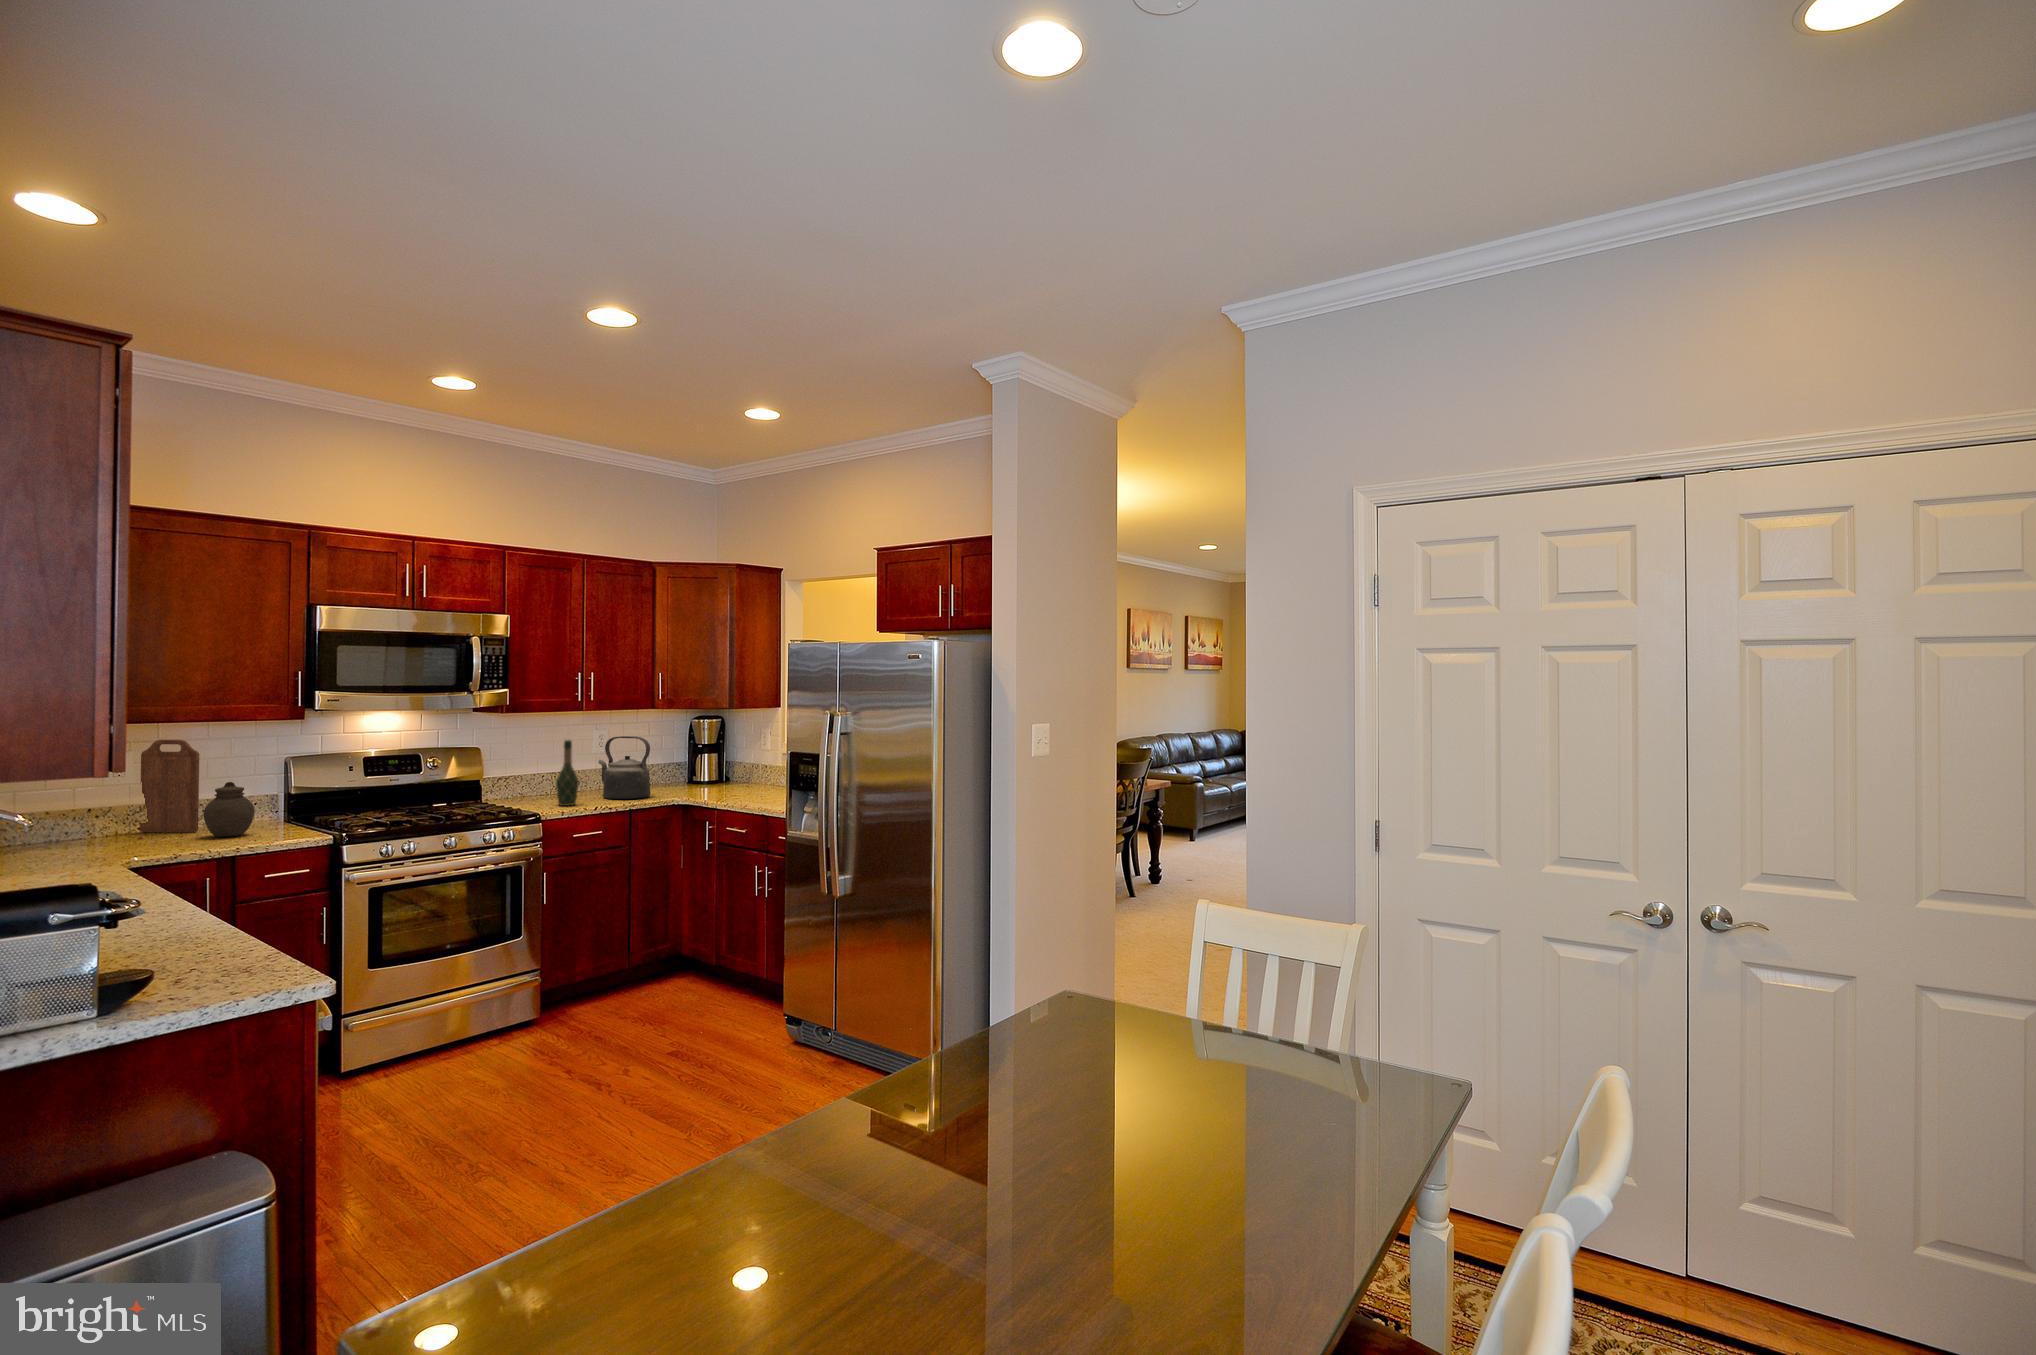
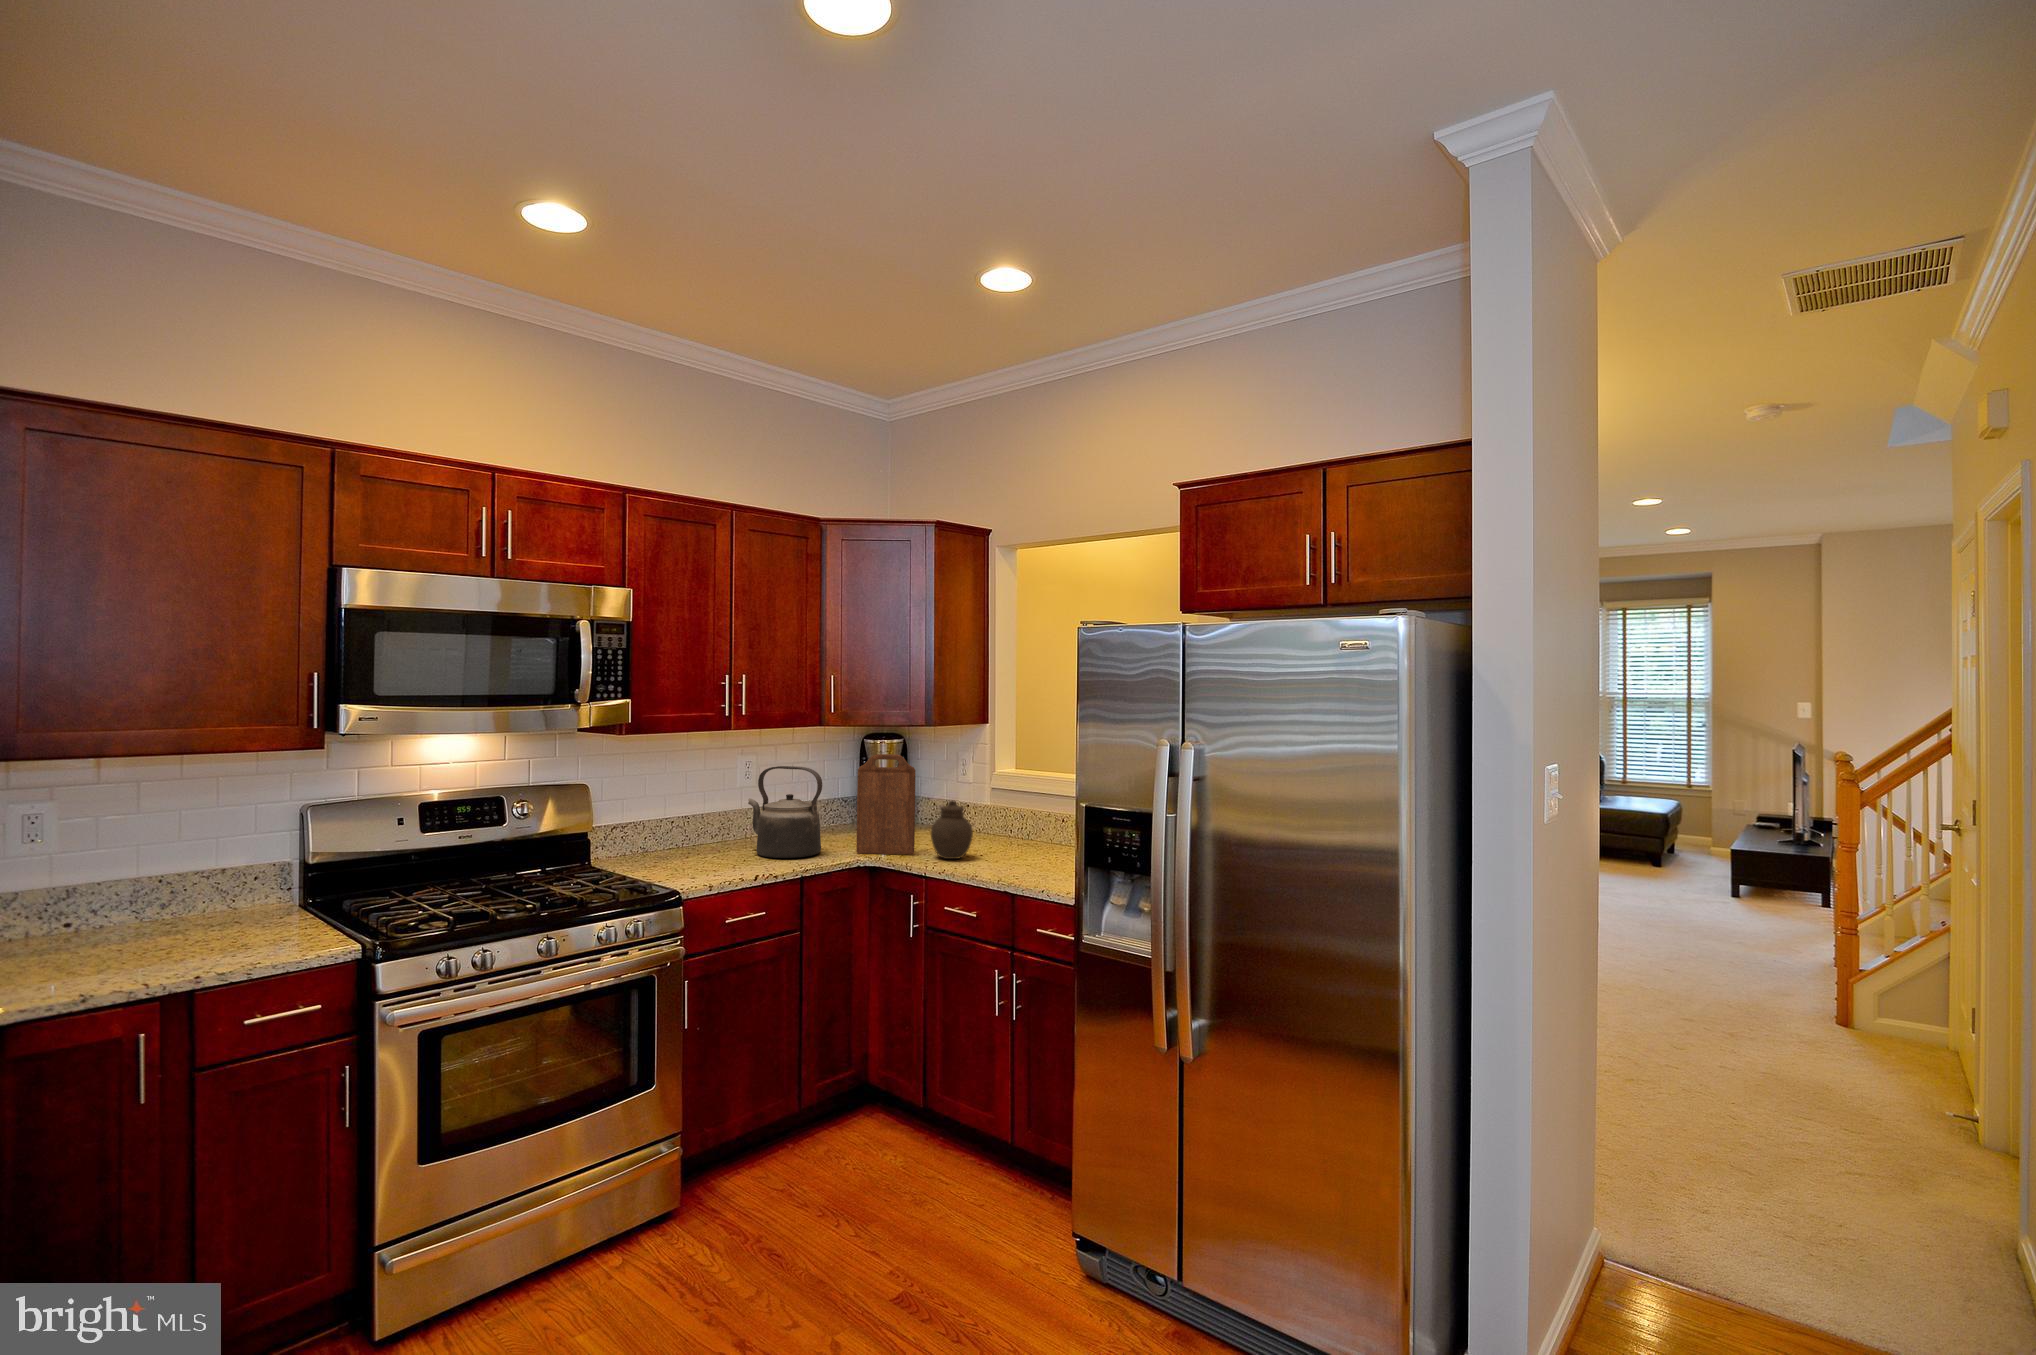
cutting board: present [140,740,199,832] -> present [856,754,916,854]
wine bottle: present [556,740,579,806] -> none [696,775,728,872]
jar: present [204,782,255,837] -> present [931,801,973,859]

